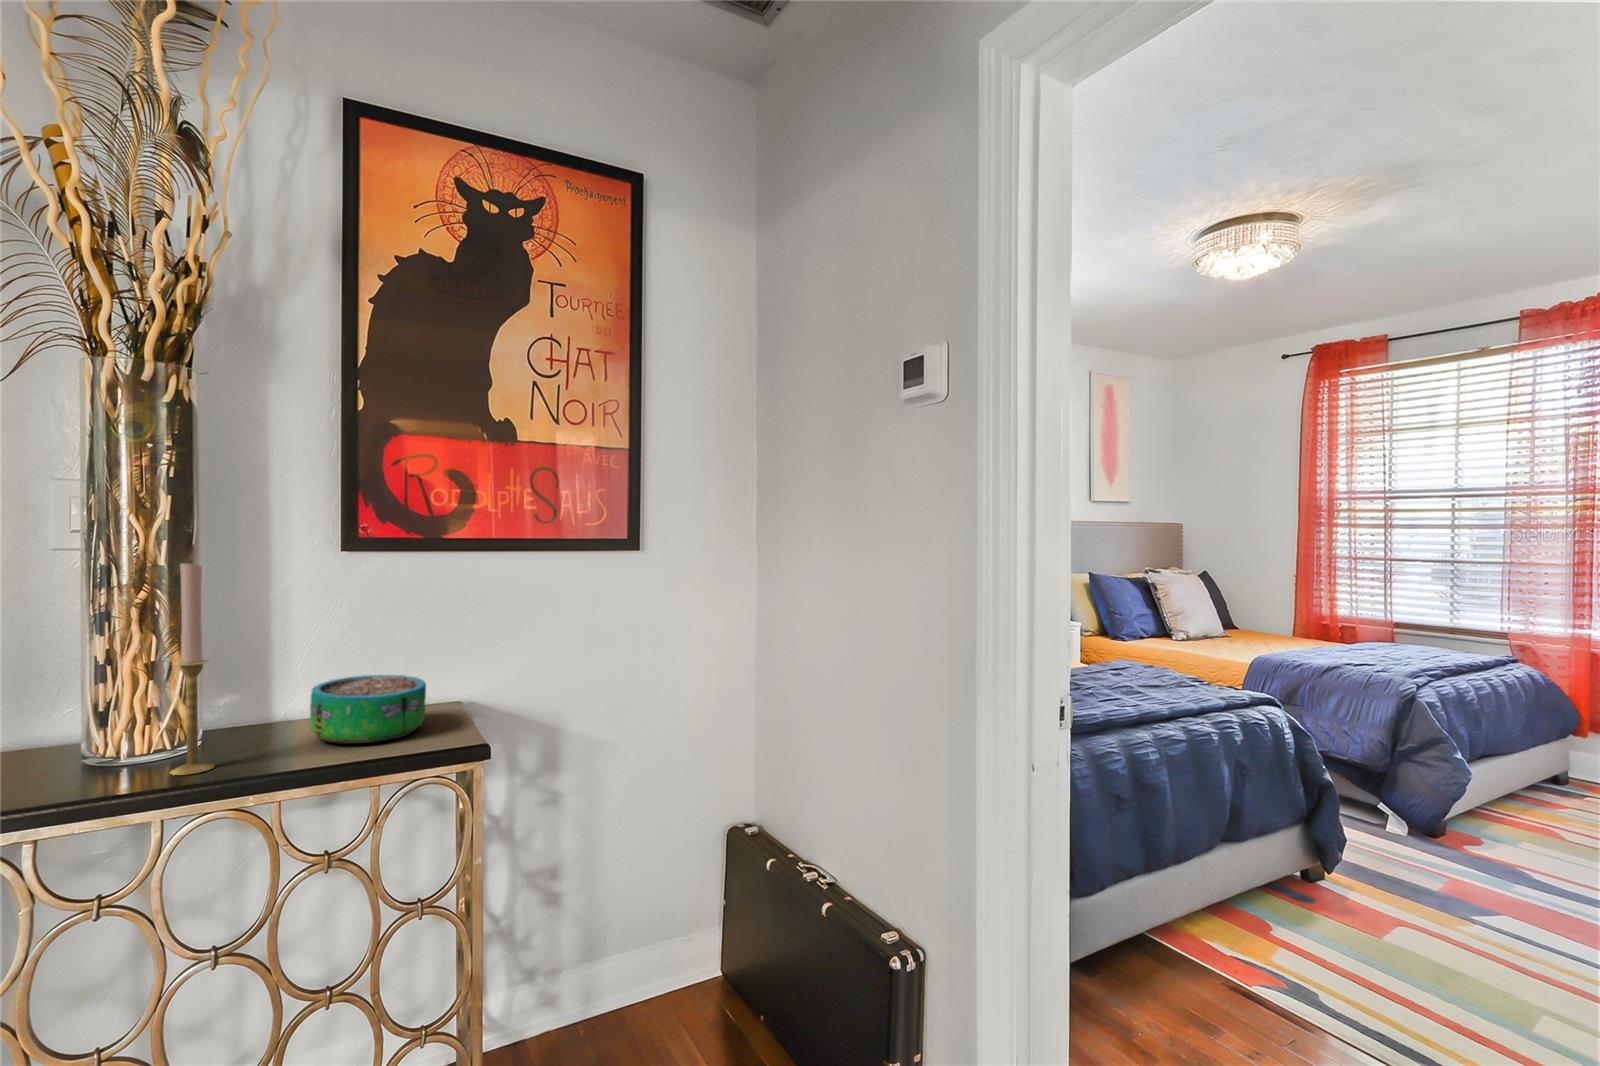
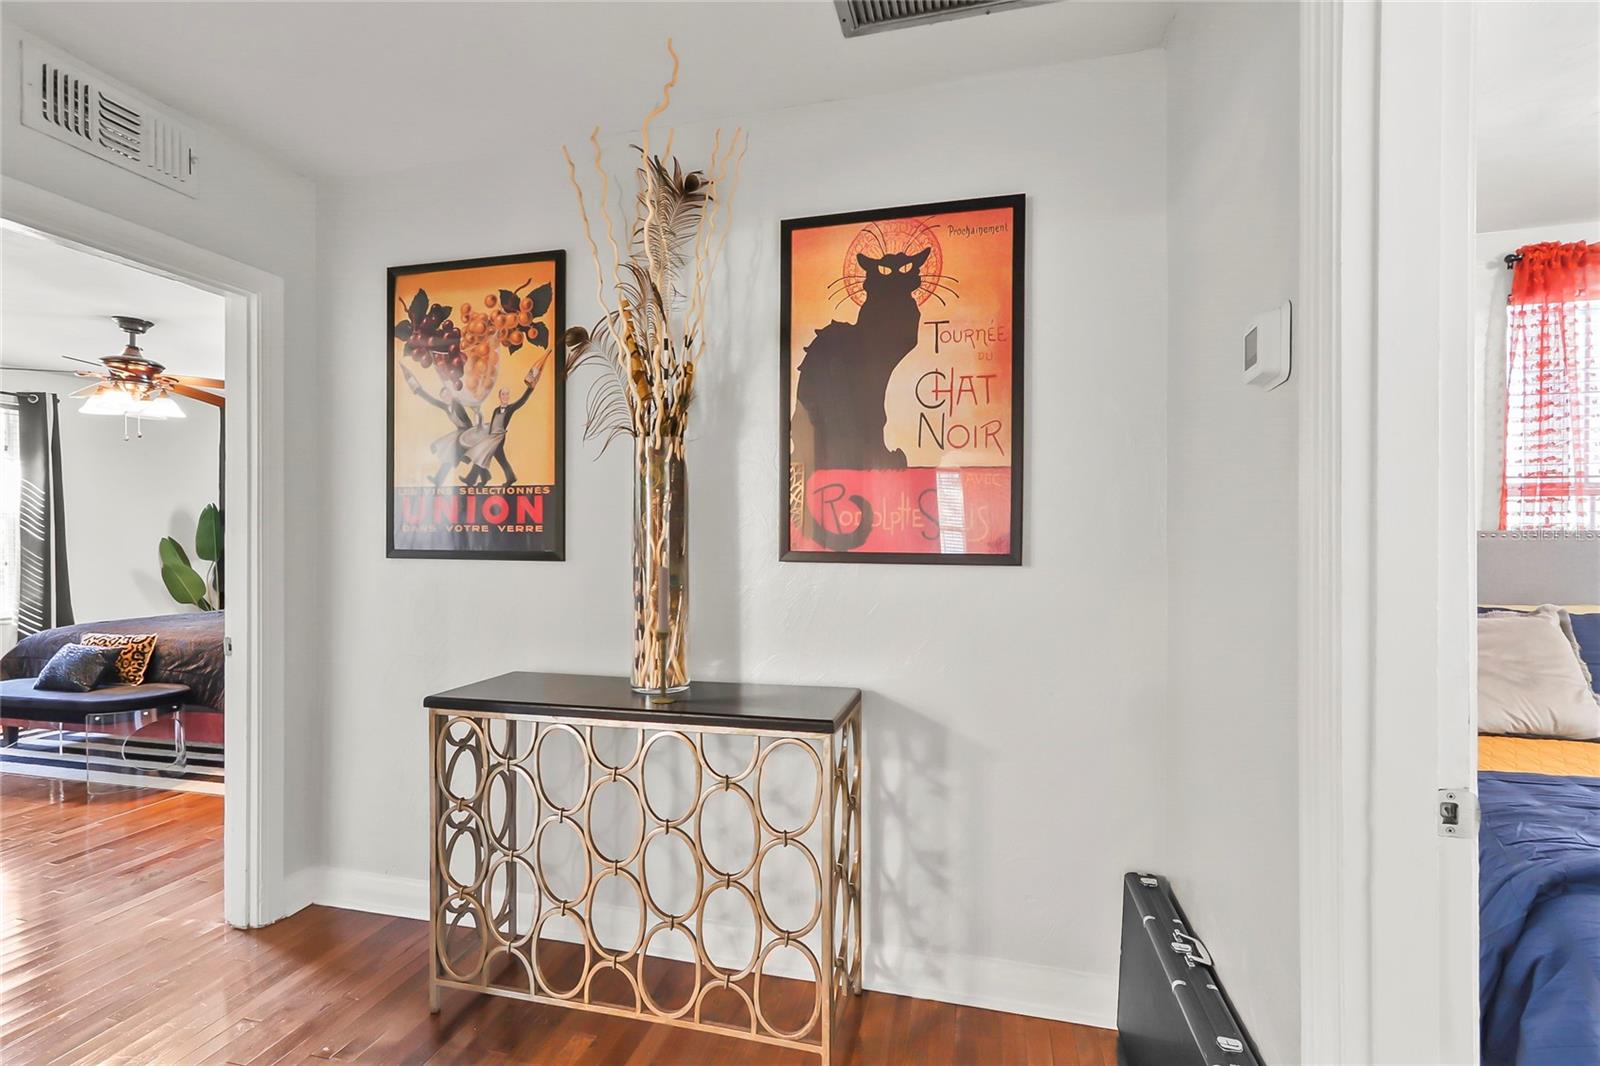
decorative bowl: present [310,675,426,744] -> none [735,655,811,705]

